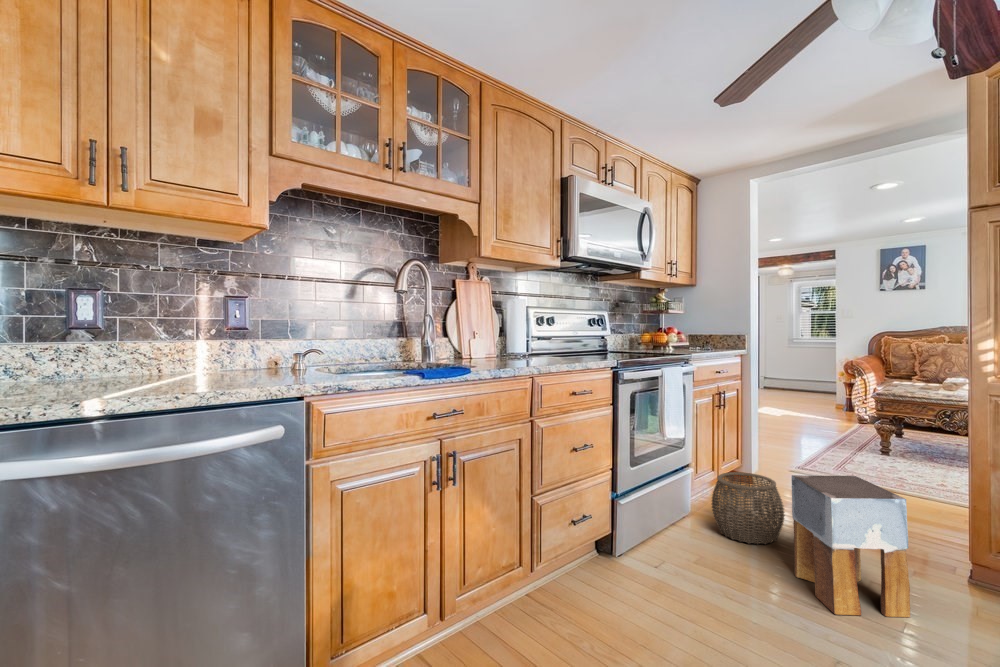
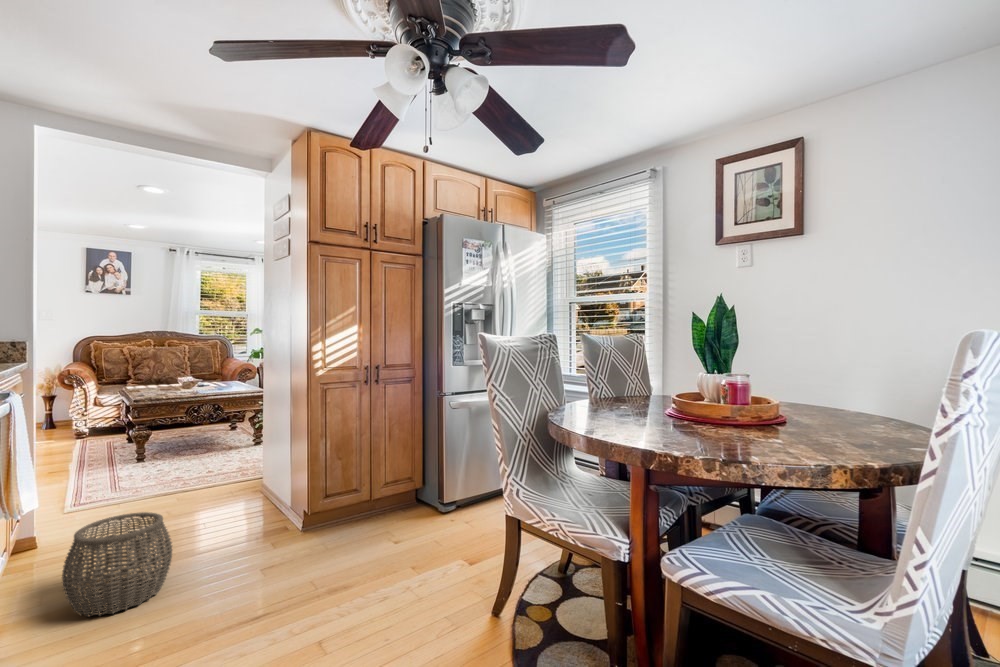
stool: present [792,475,910,617] -> none [223,471,325,606]

